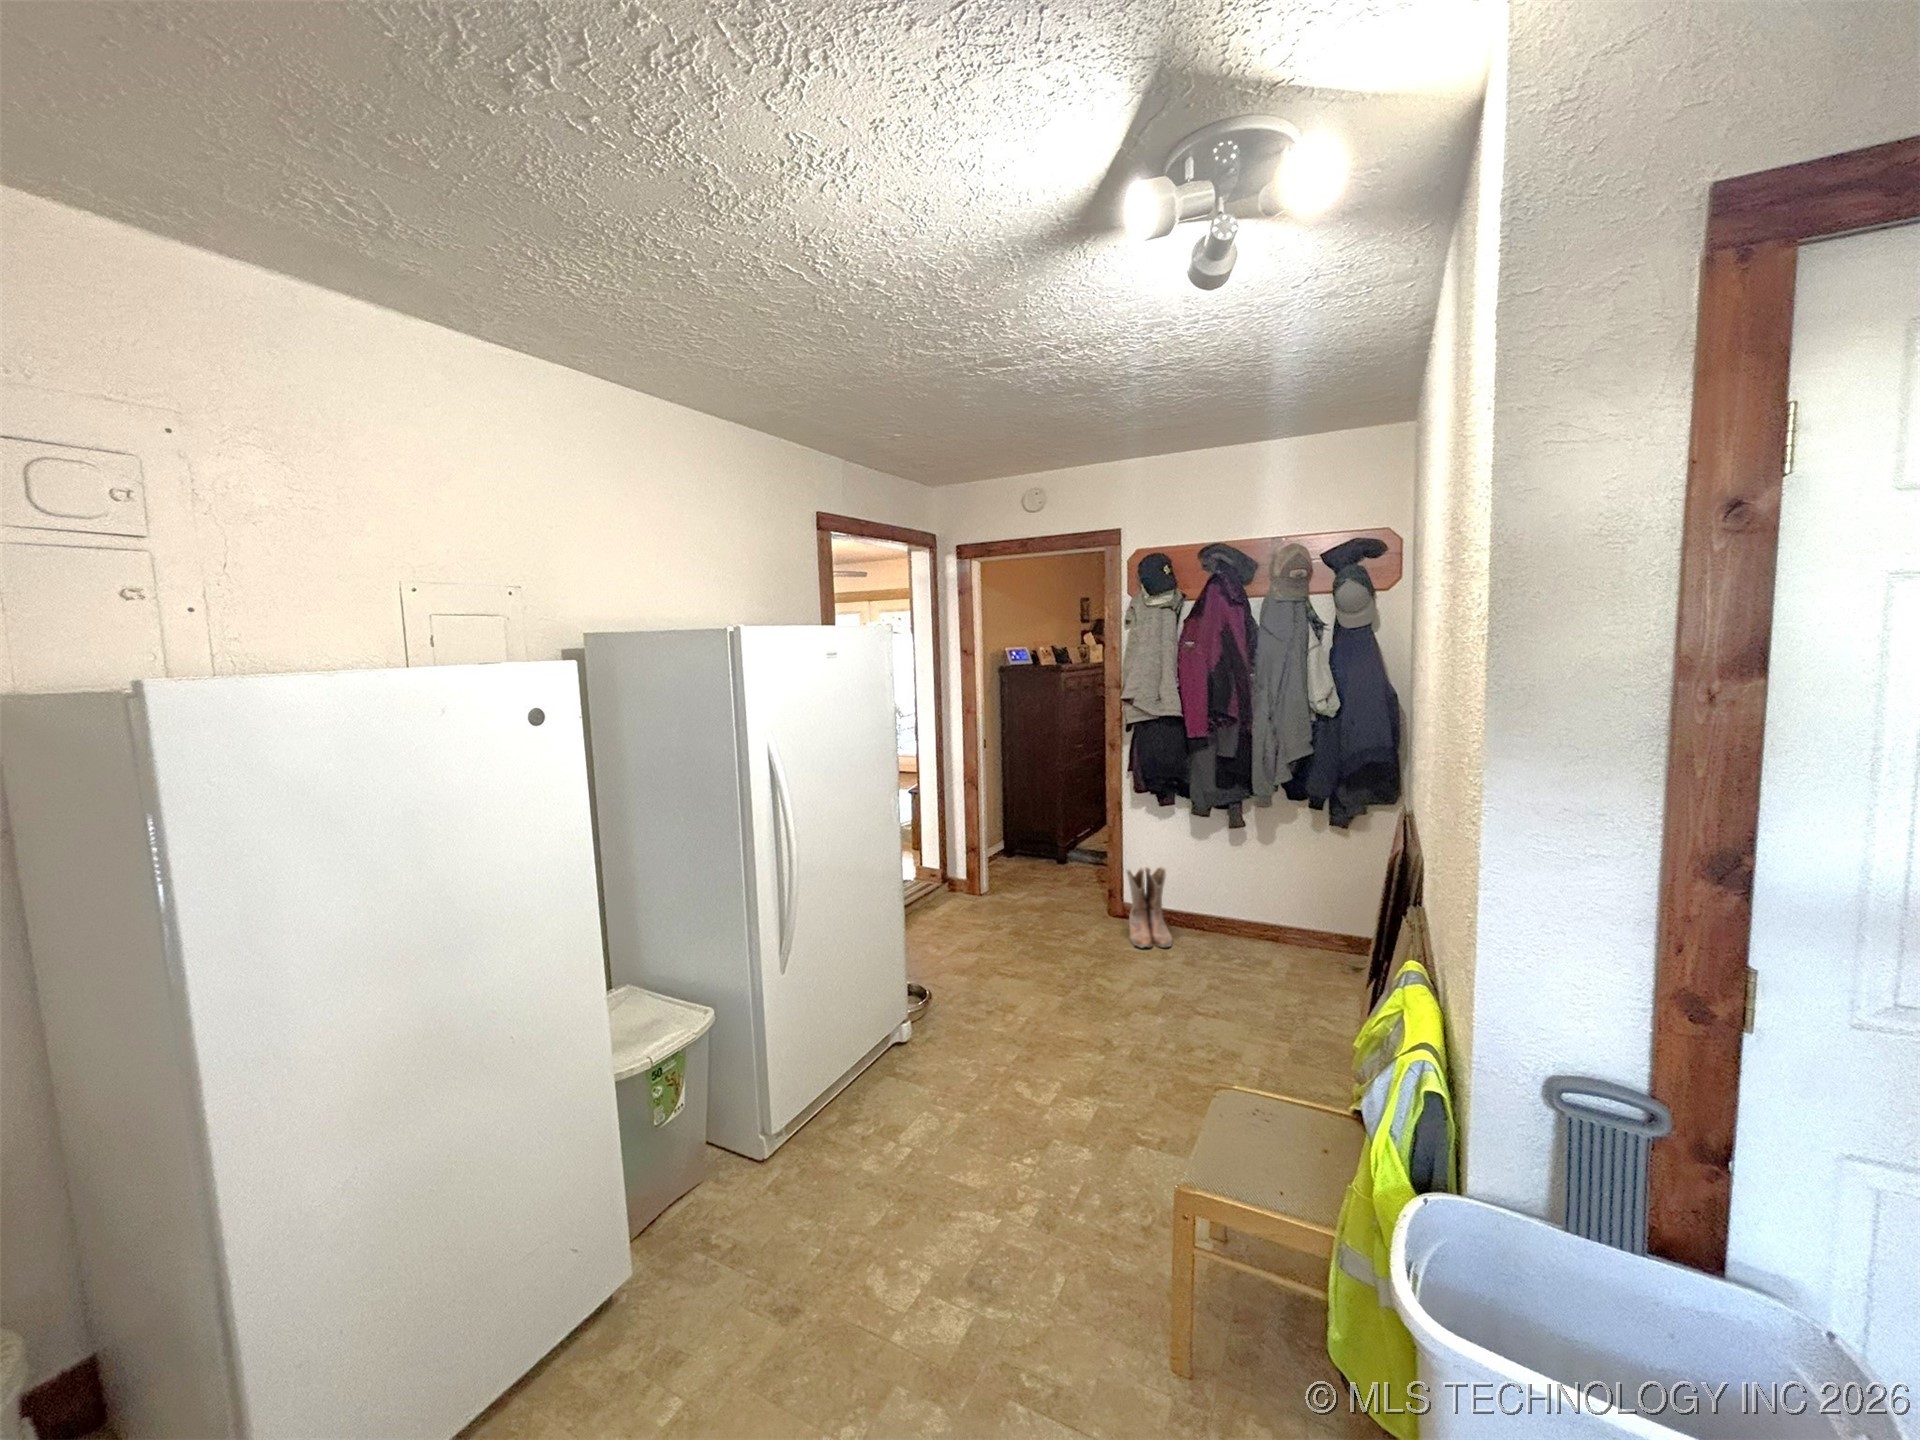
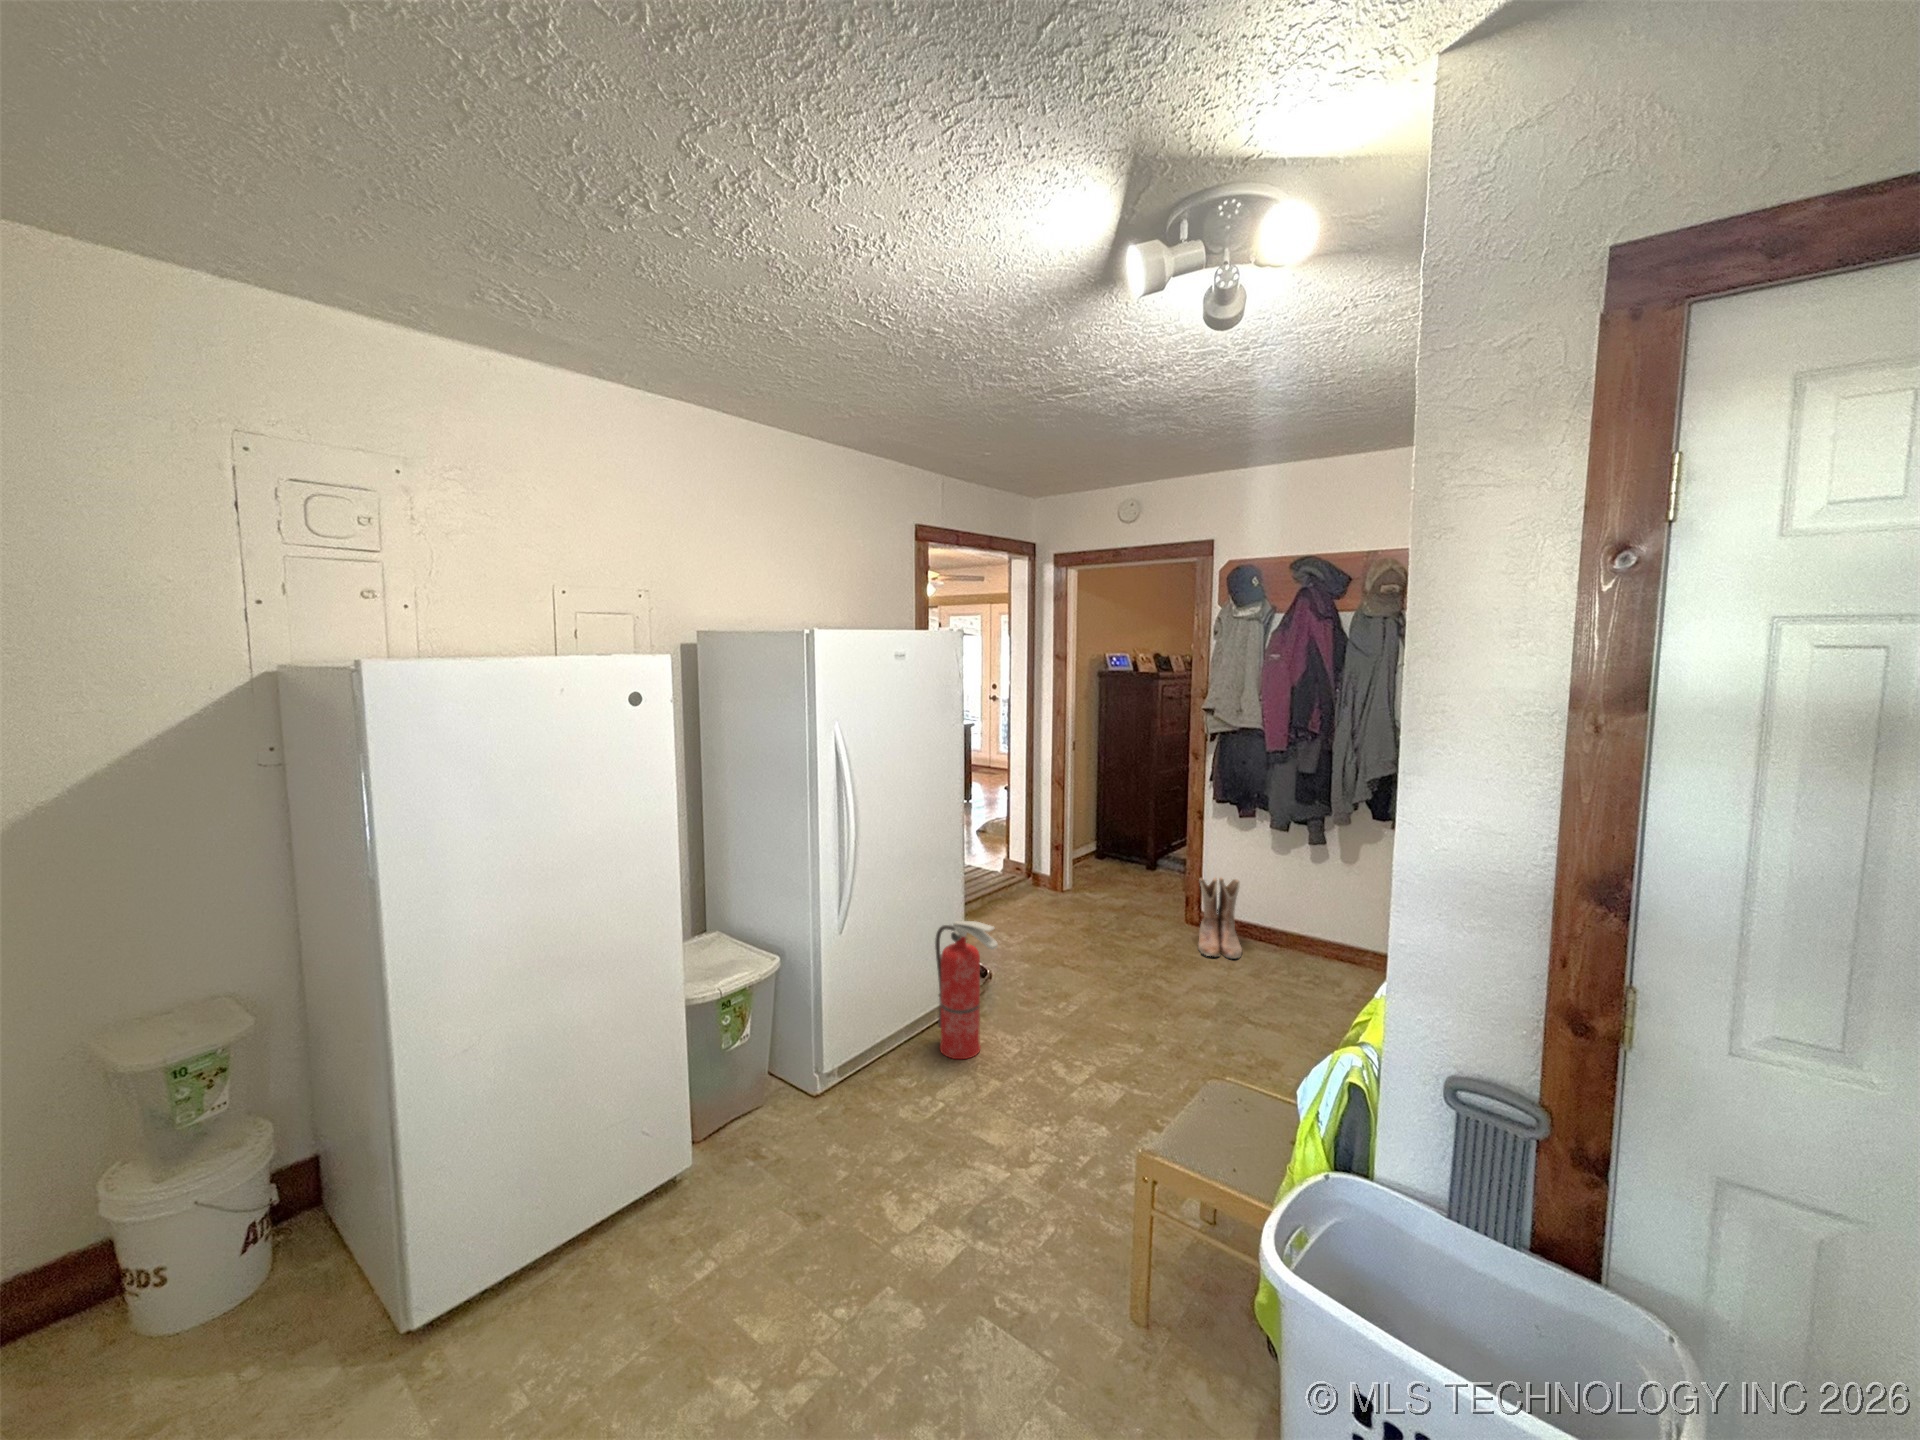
fire extinguisher: none [882,942,955,1095] -> present [935,921,998,1059]

